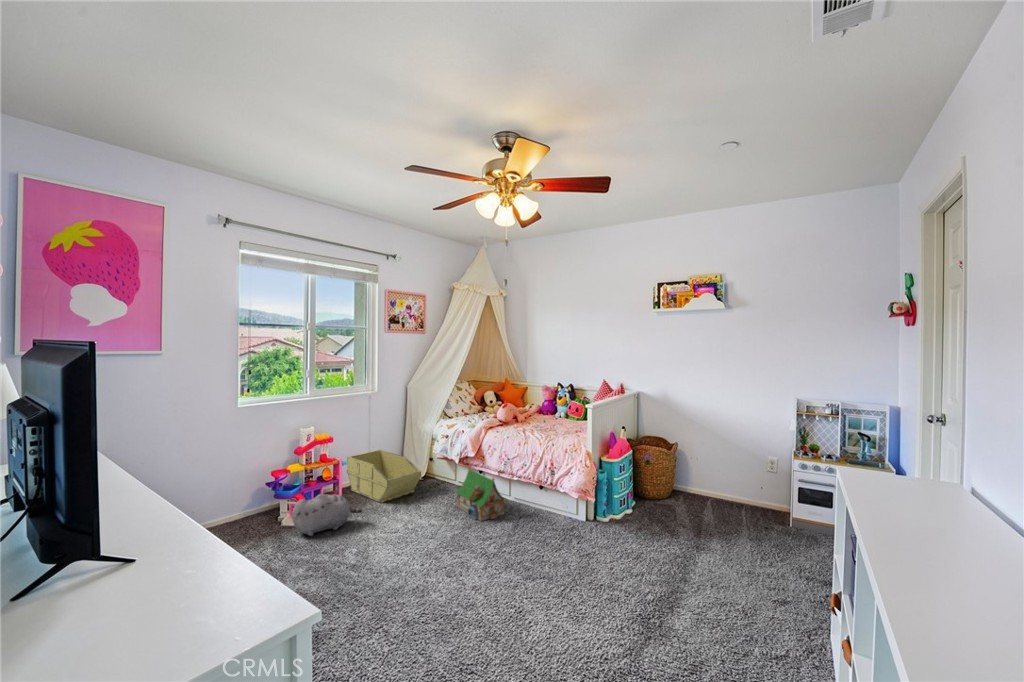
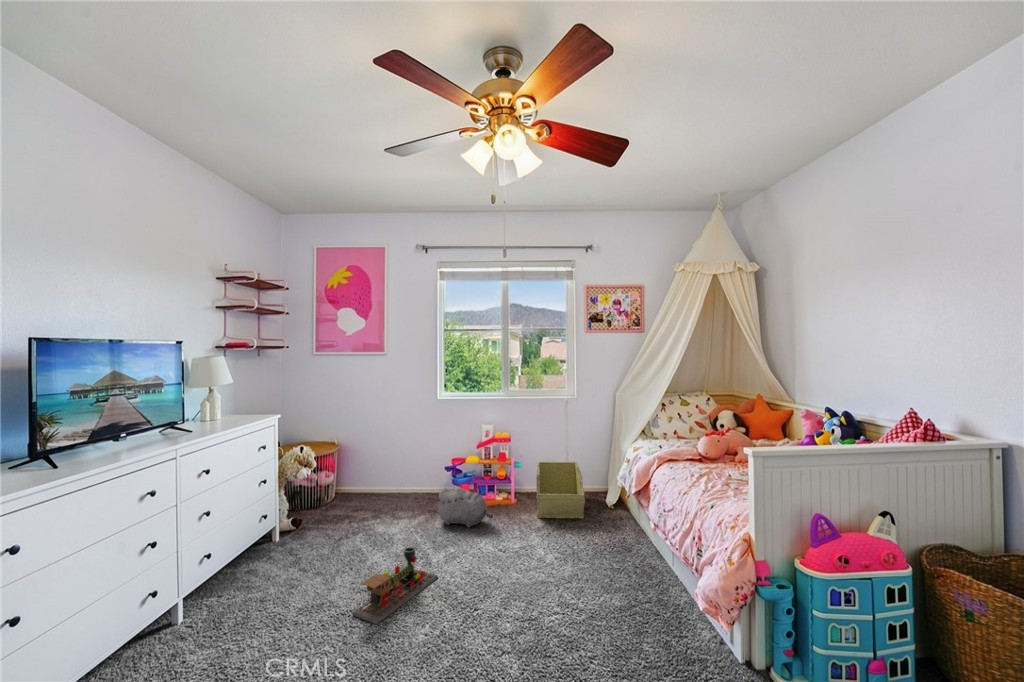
toy house: present [455,467,507,521] -> none [581,503,637,586]
toy train: none [359,544,405,618] -> present [352,547,438,624]

